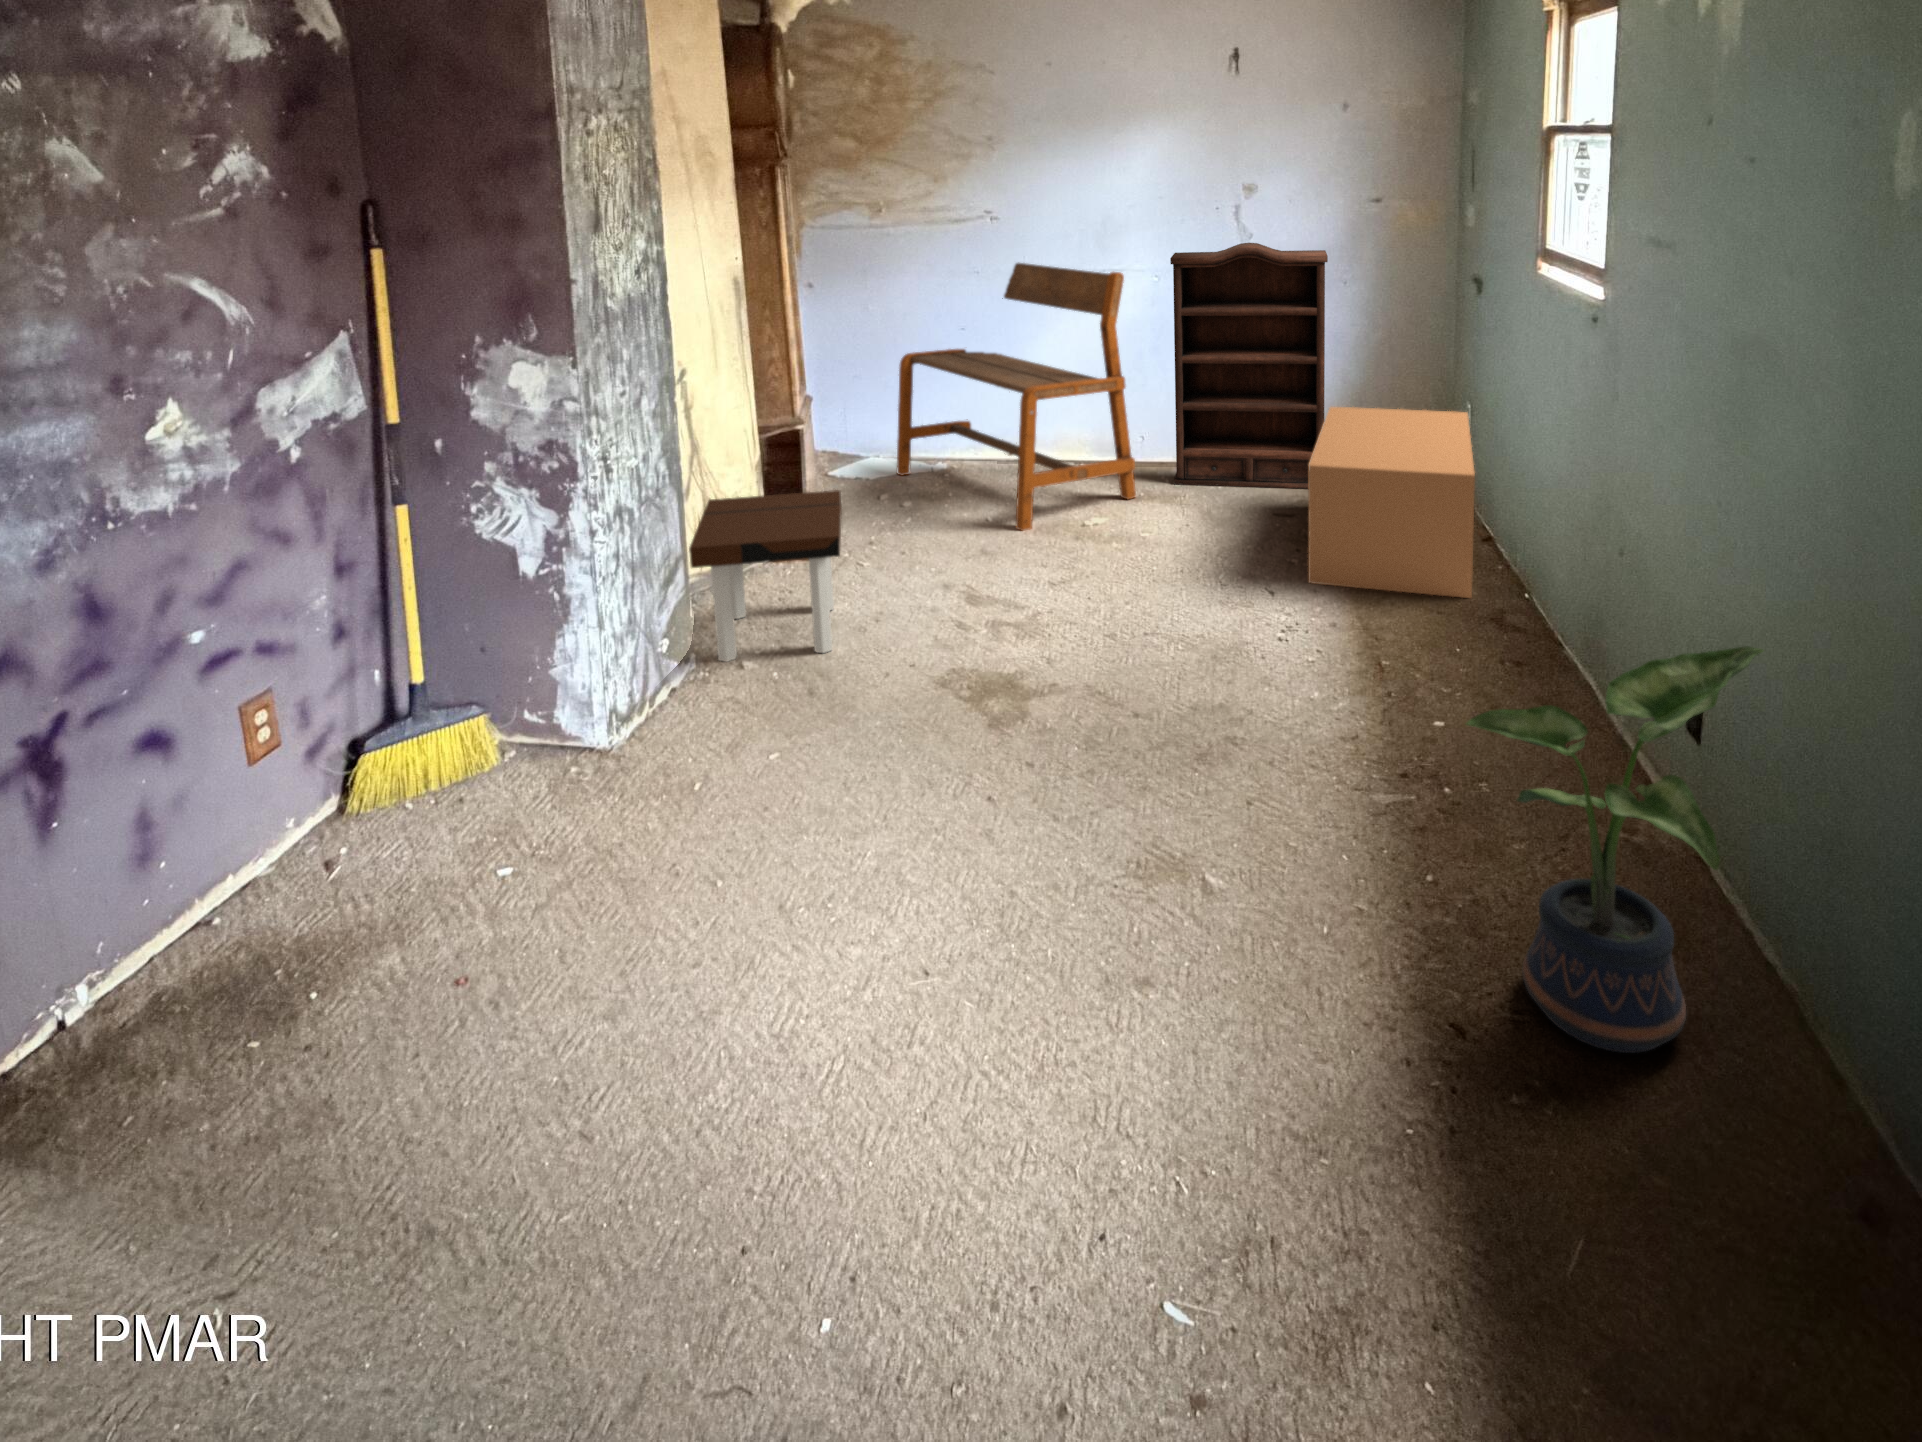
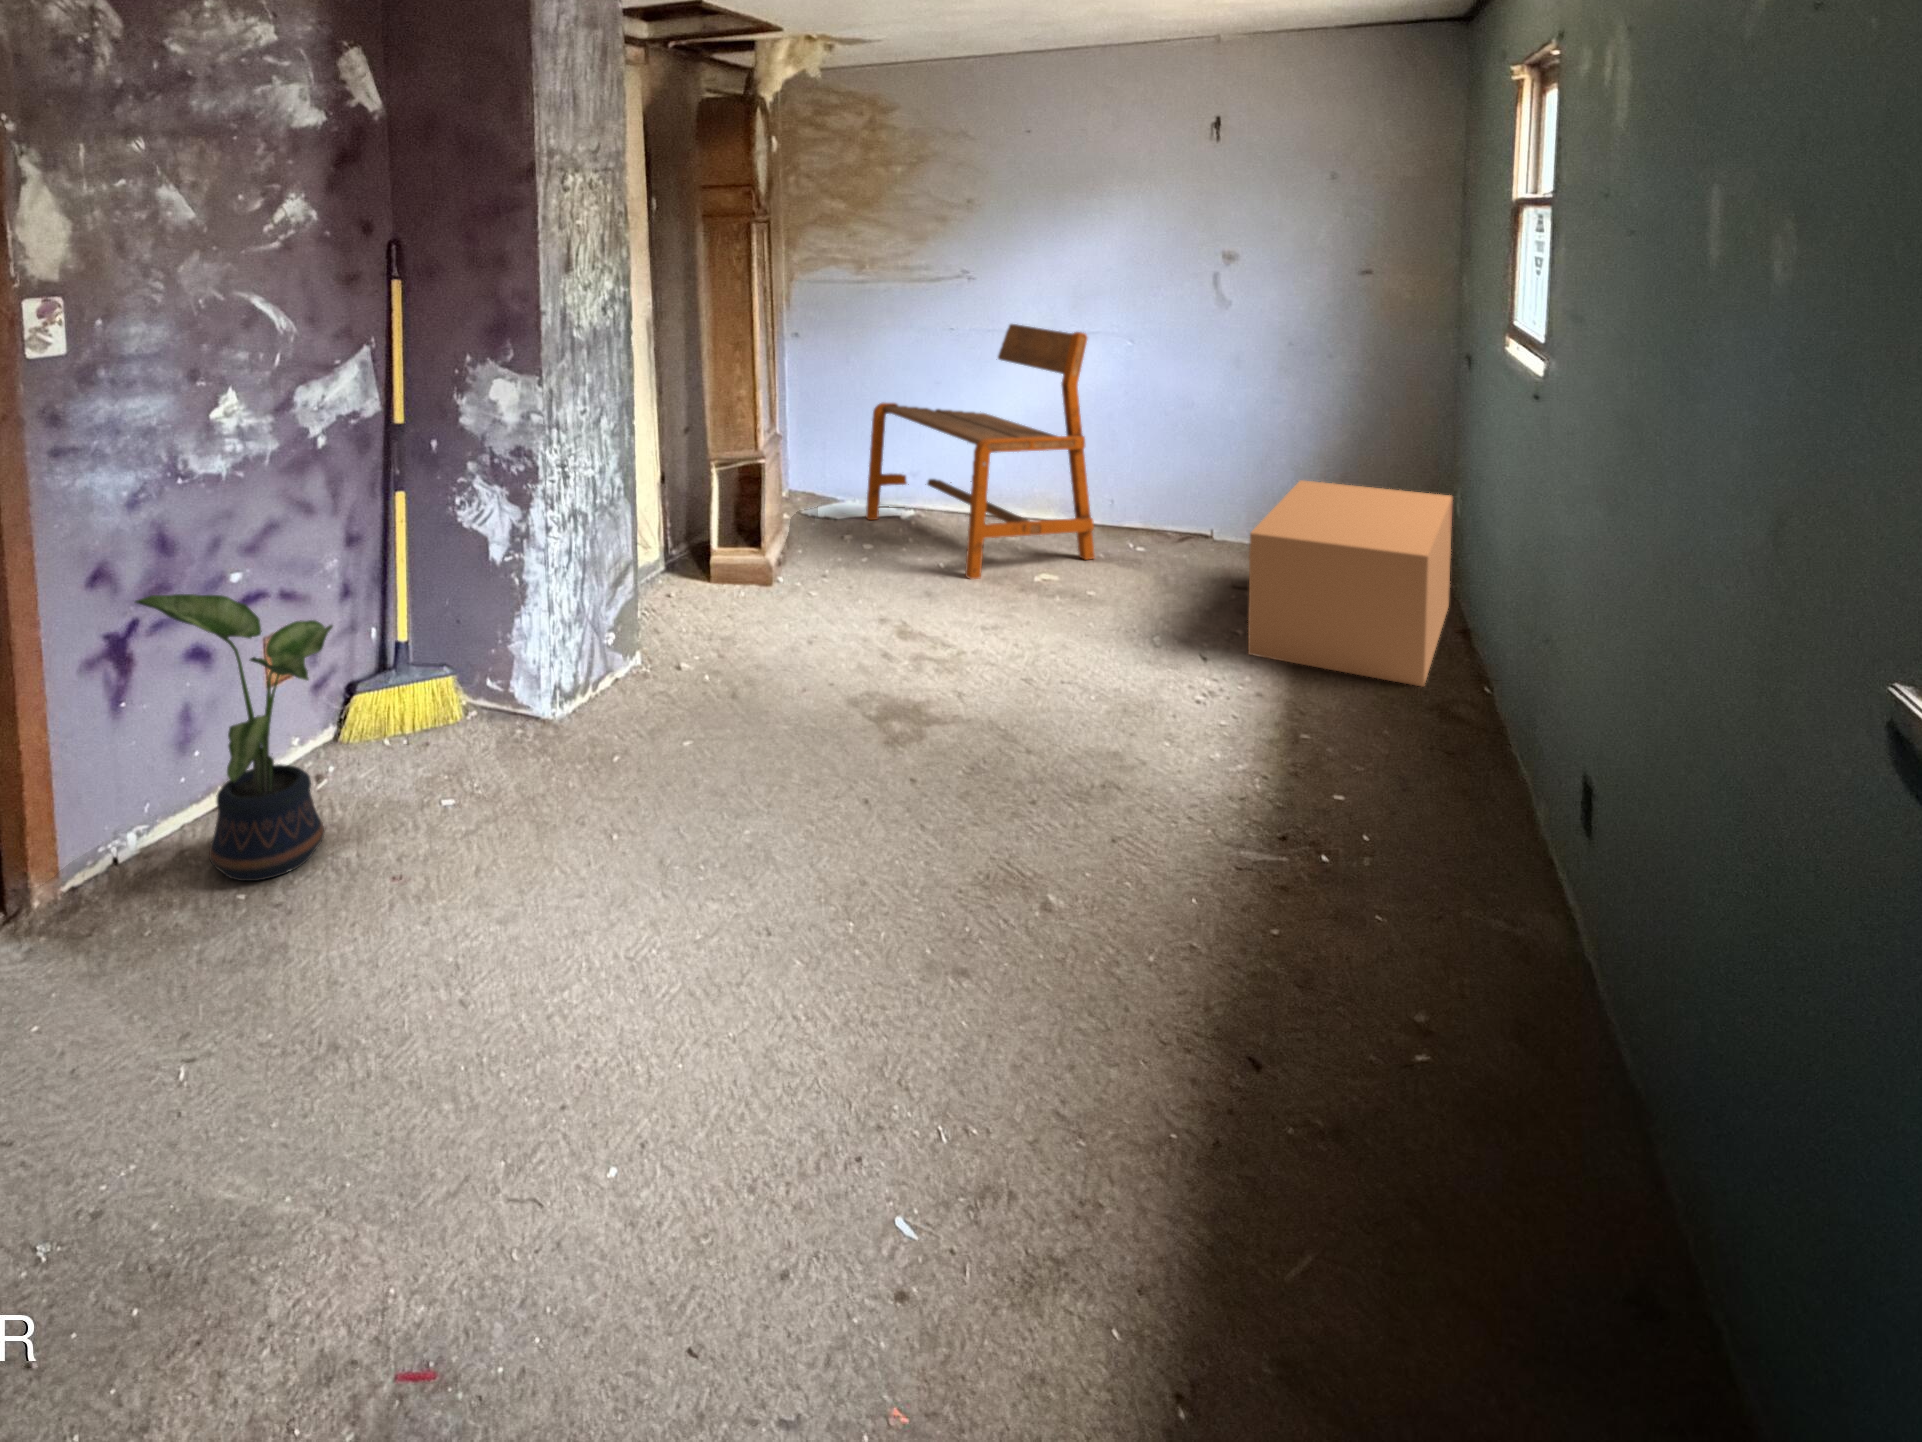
bookshelf: present [1170,243,1328,489] -> none [1138,309,1309,568]
side table: present [689,490,842,662] -> none [639,518,786,666]
potted plant: present [1466,646,1763,1053] -> present [135,594,333,881]

